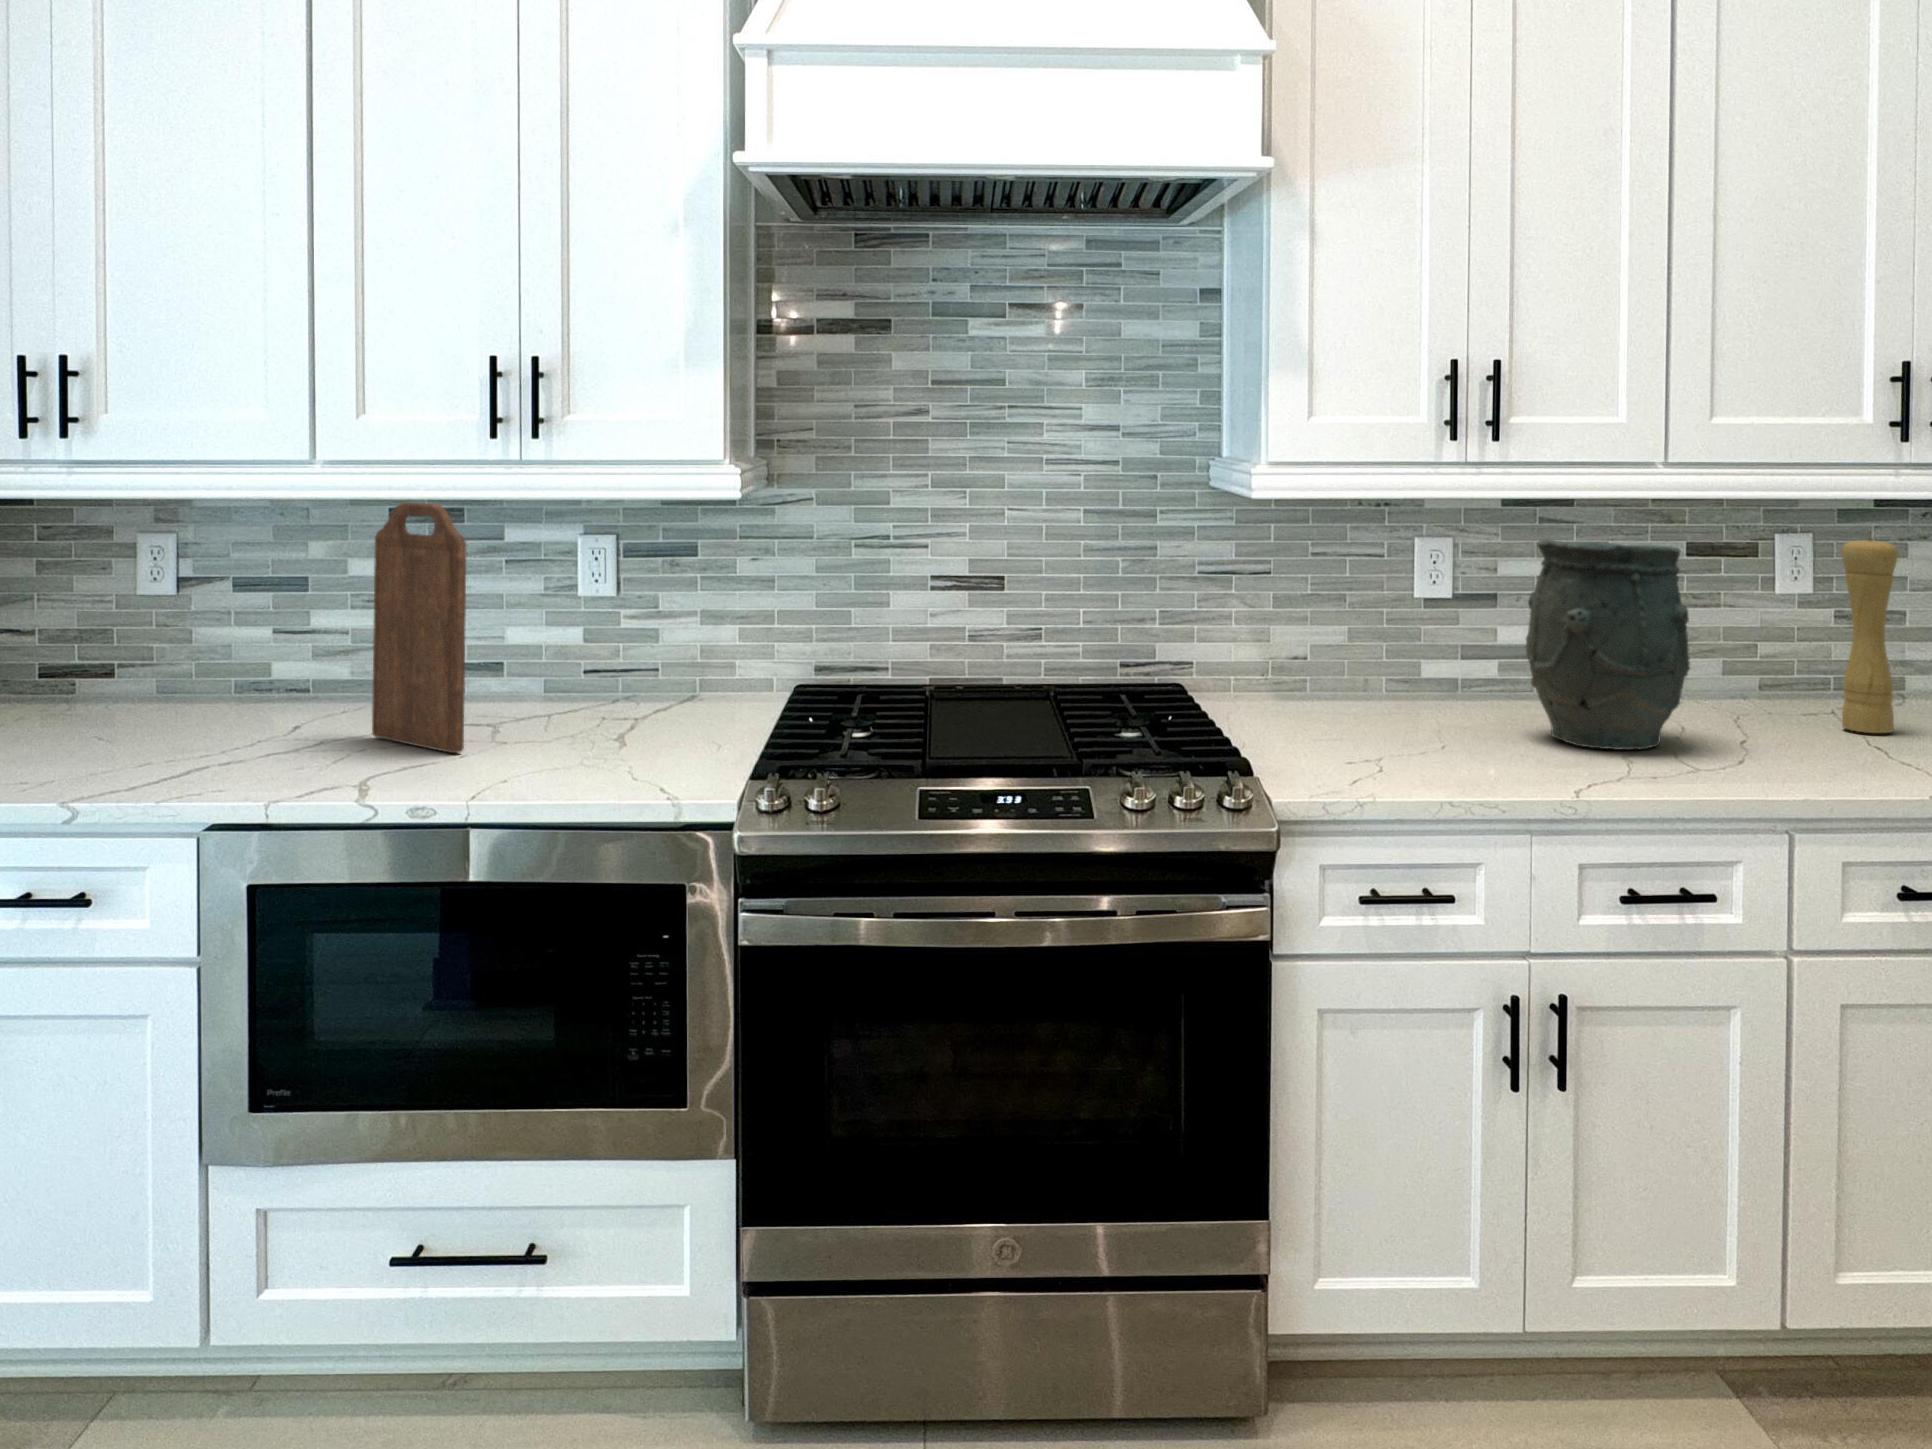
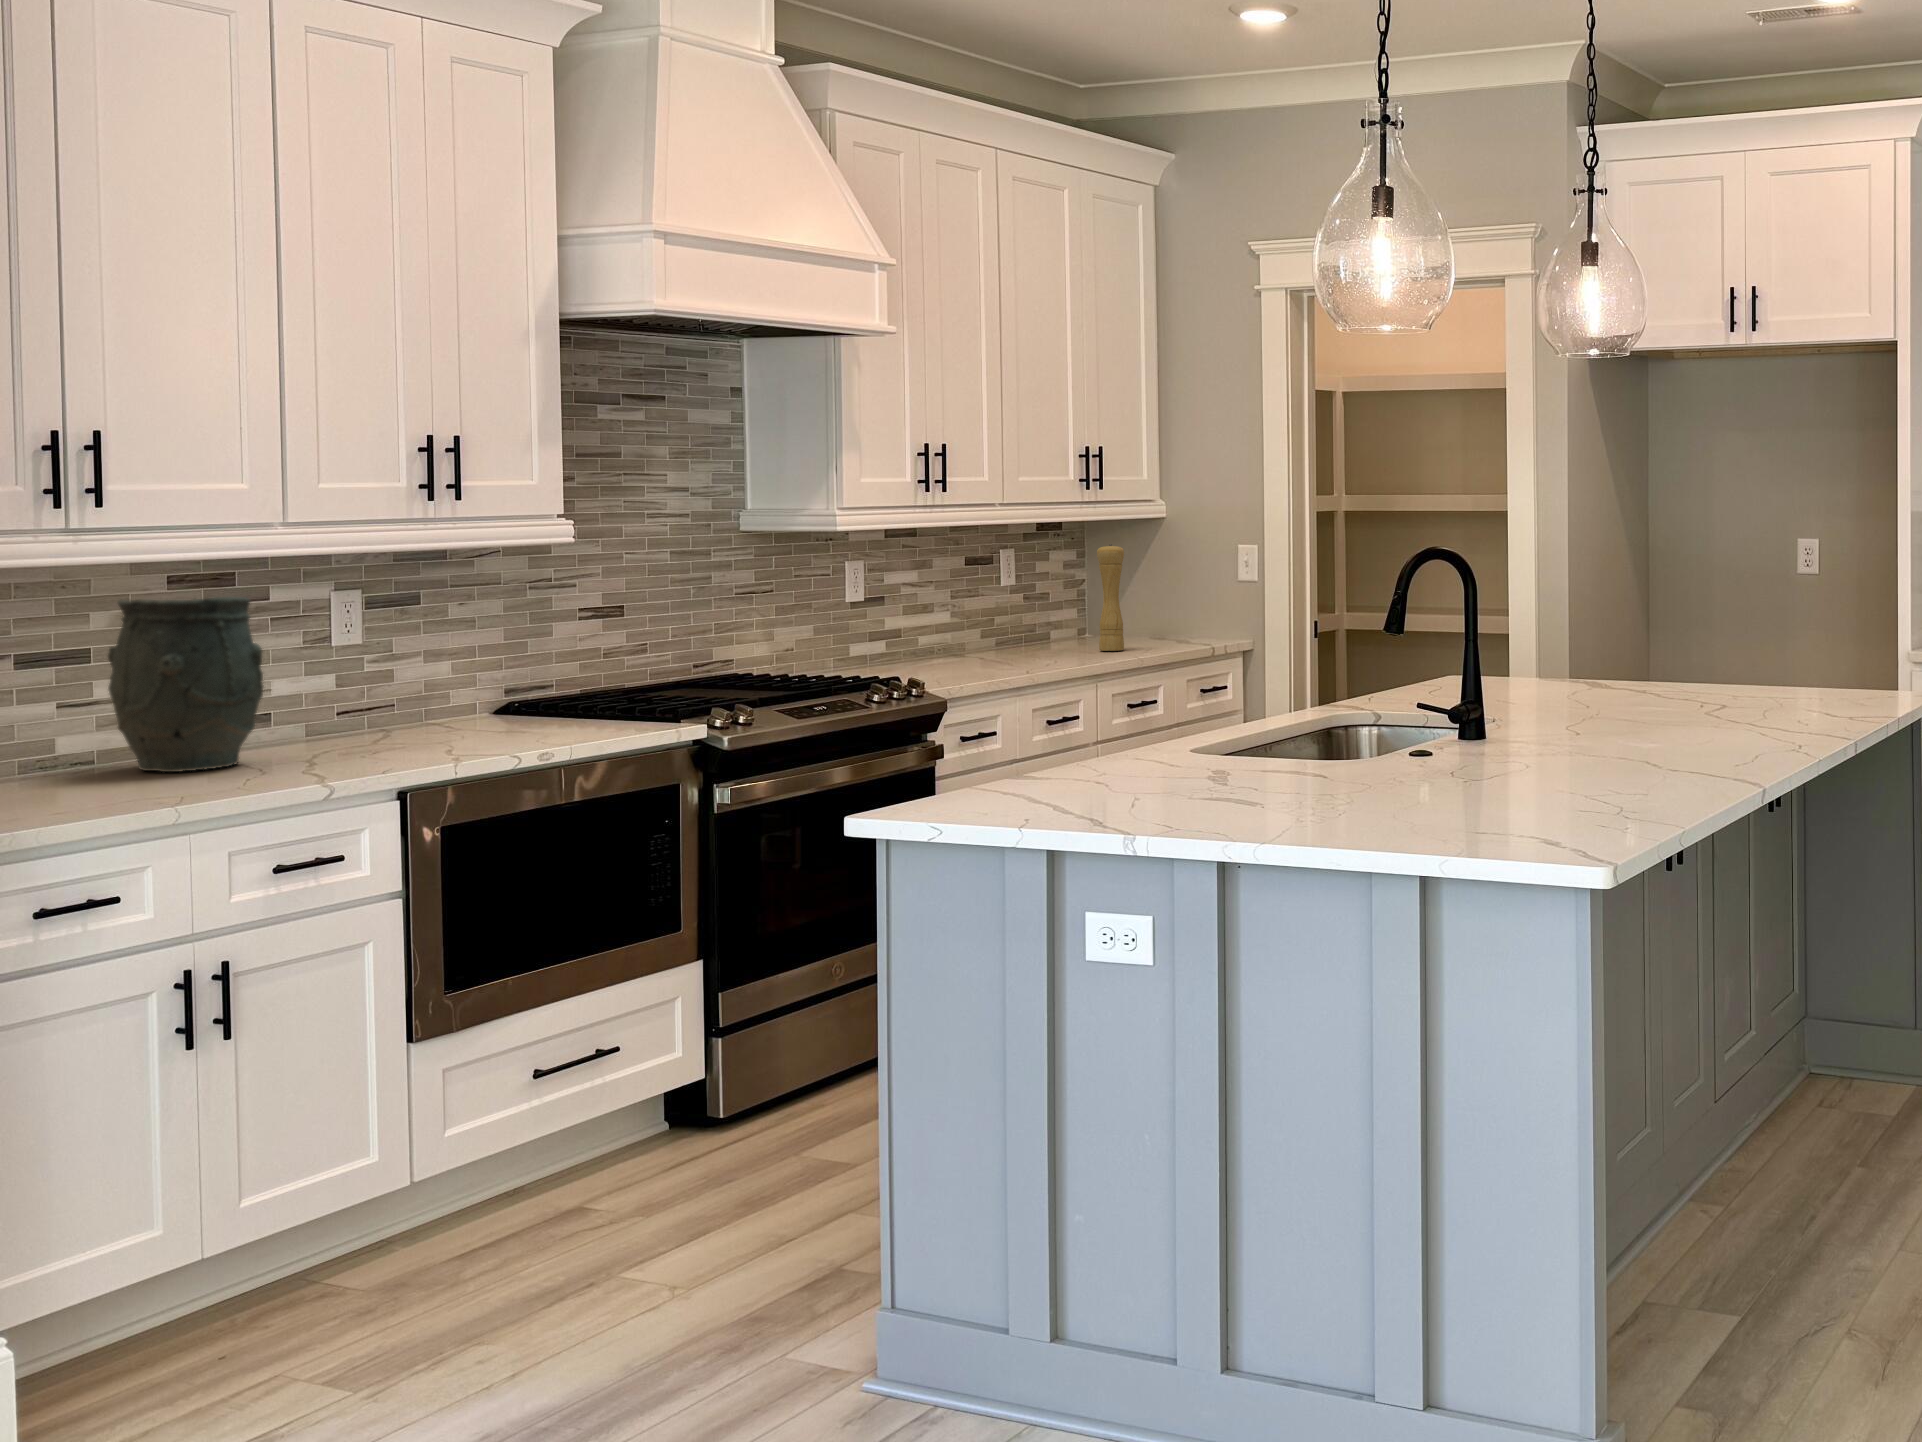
cutting board: present [372,502,467,753] -> none [387,560,513,753]
vase: present [1526,540,1690,749] -> present [108,597,264,772]

